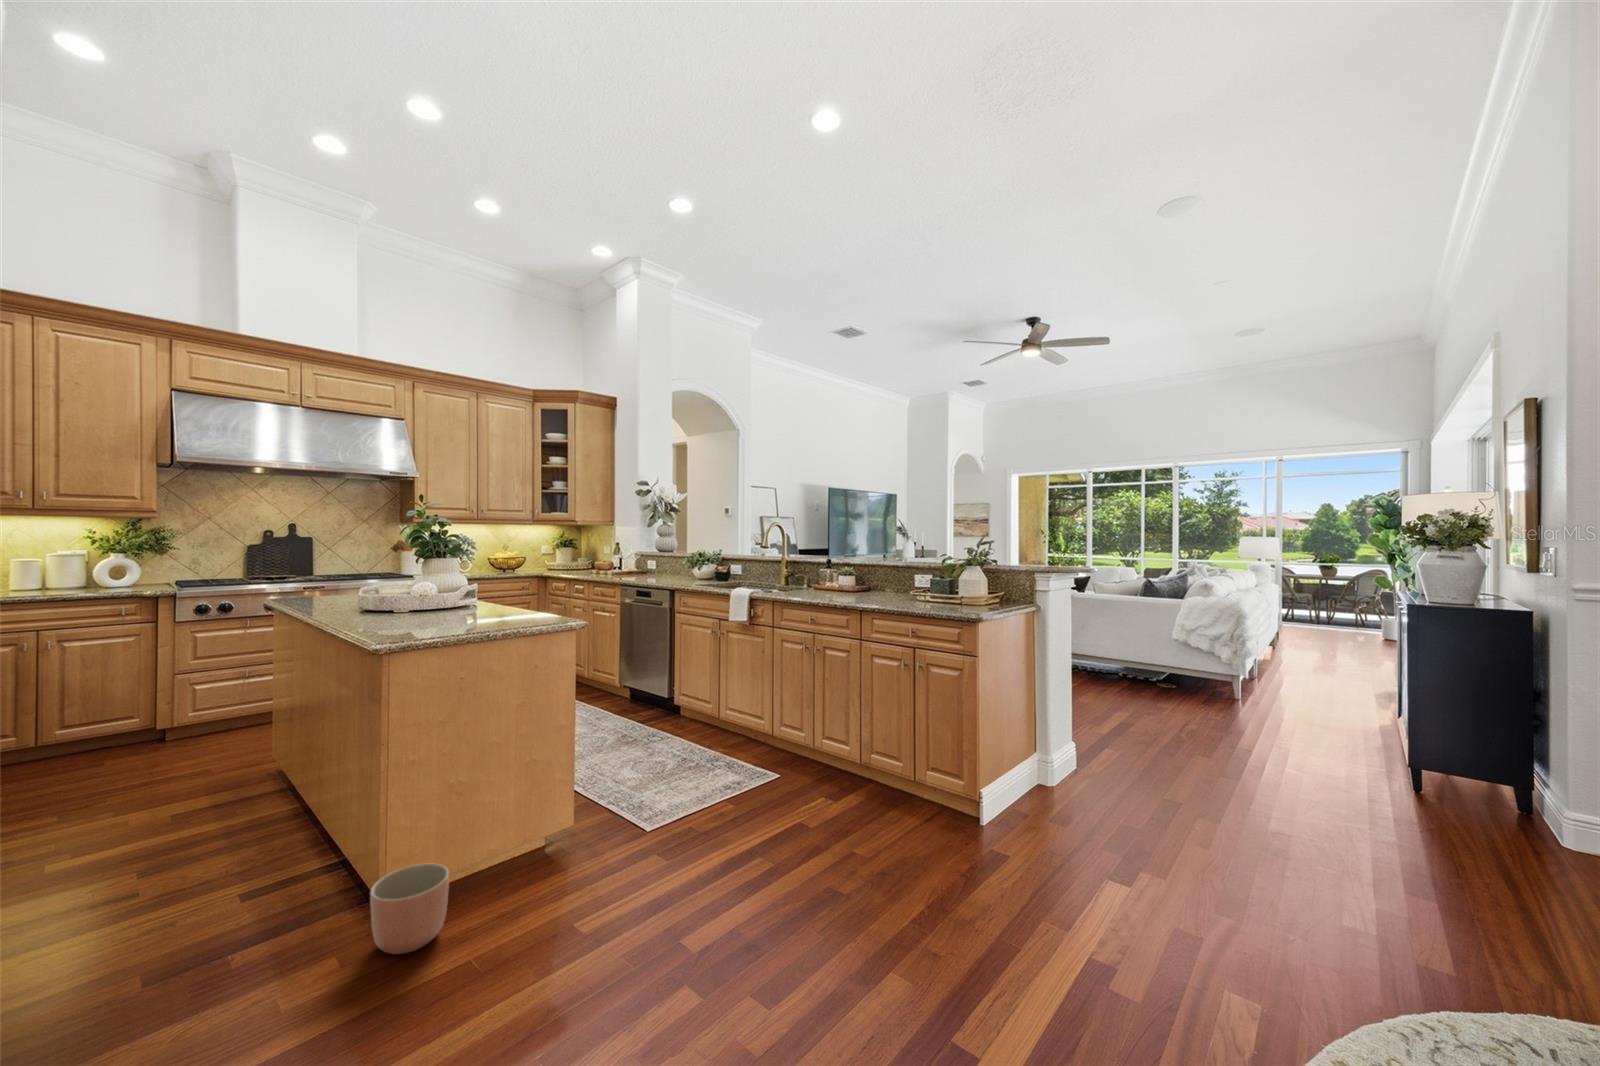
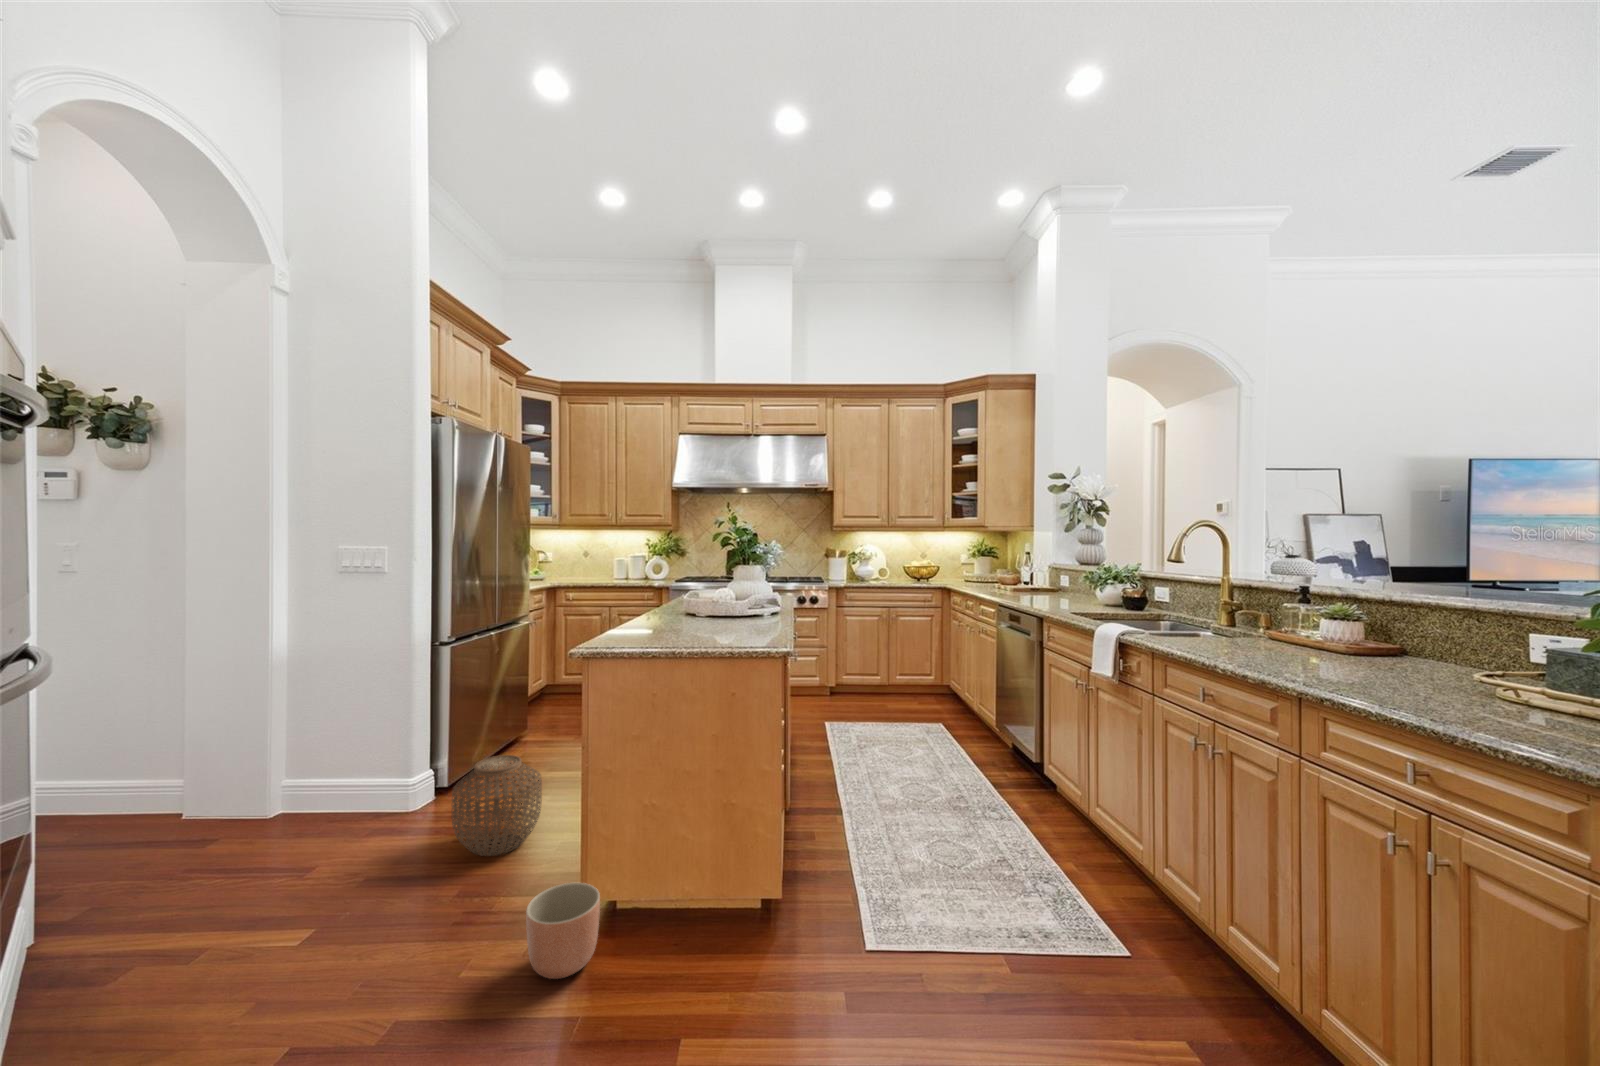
woven basket: none [58,809,213,949] -> present [452,755,541,856]

